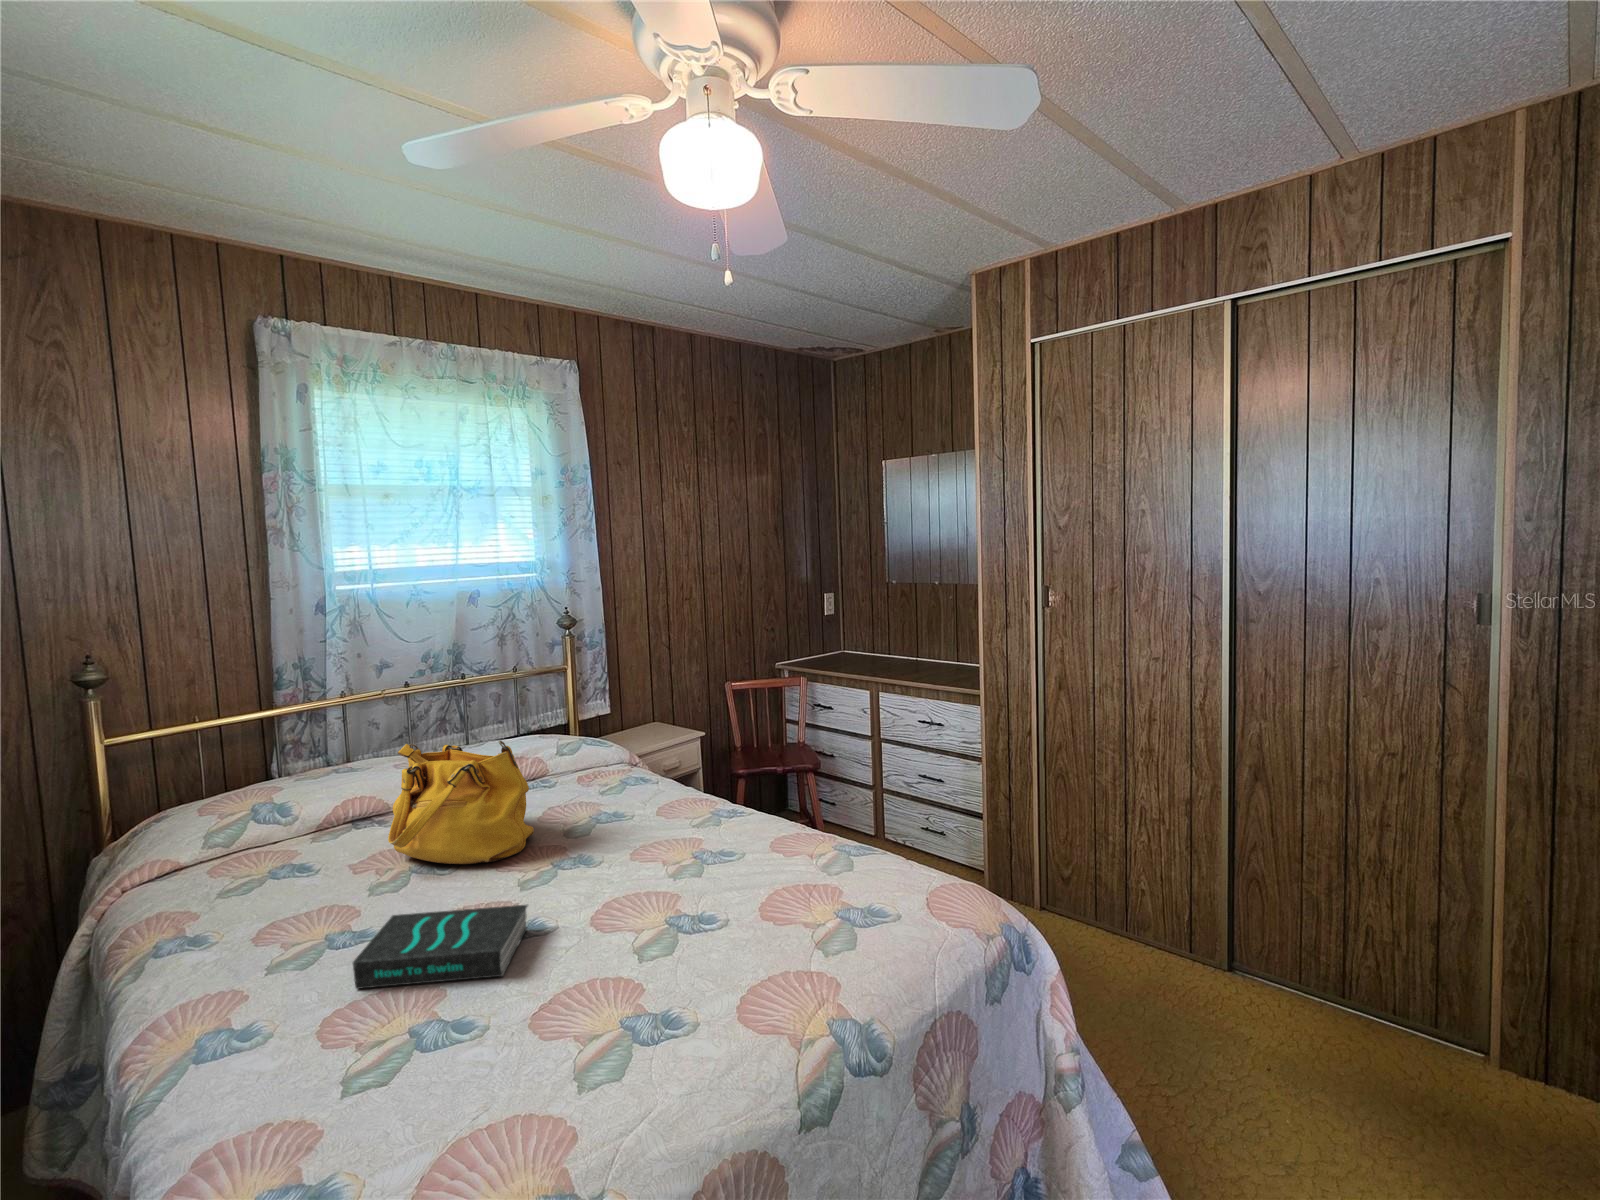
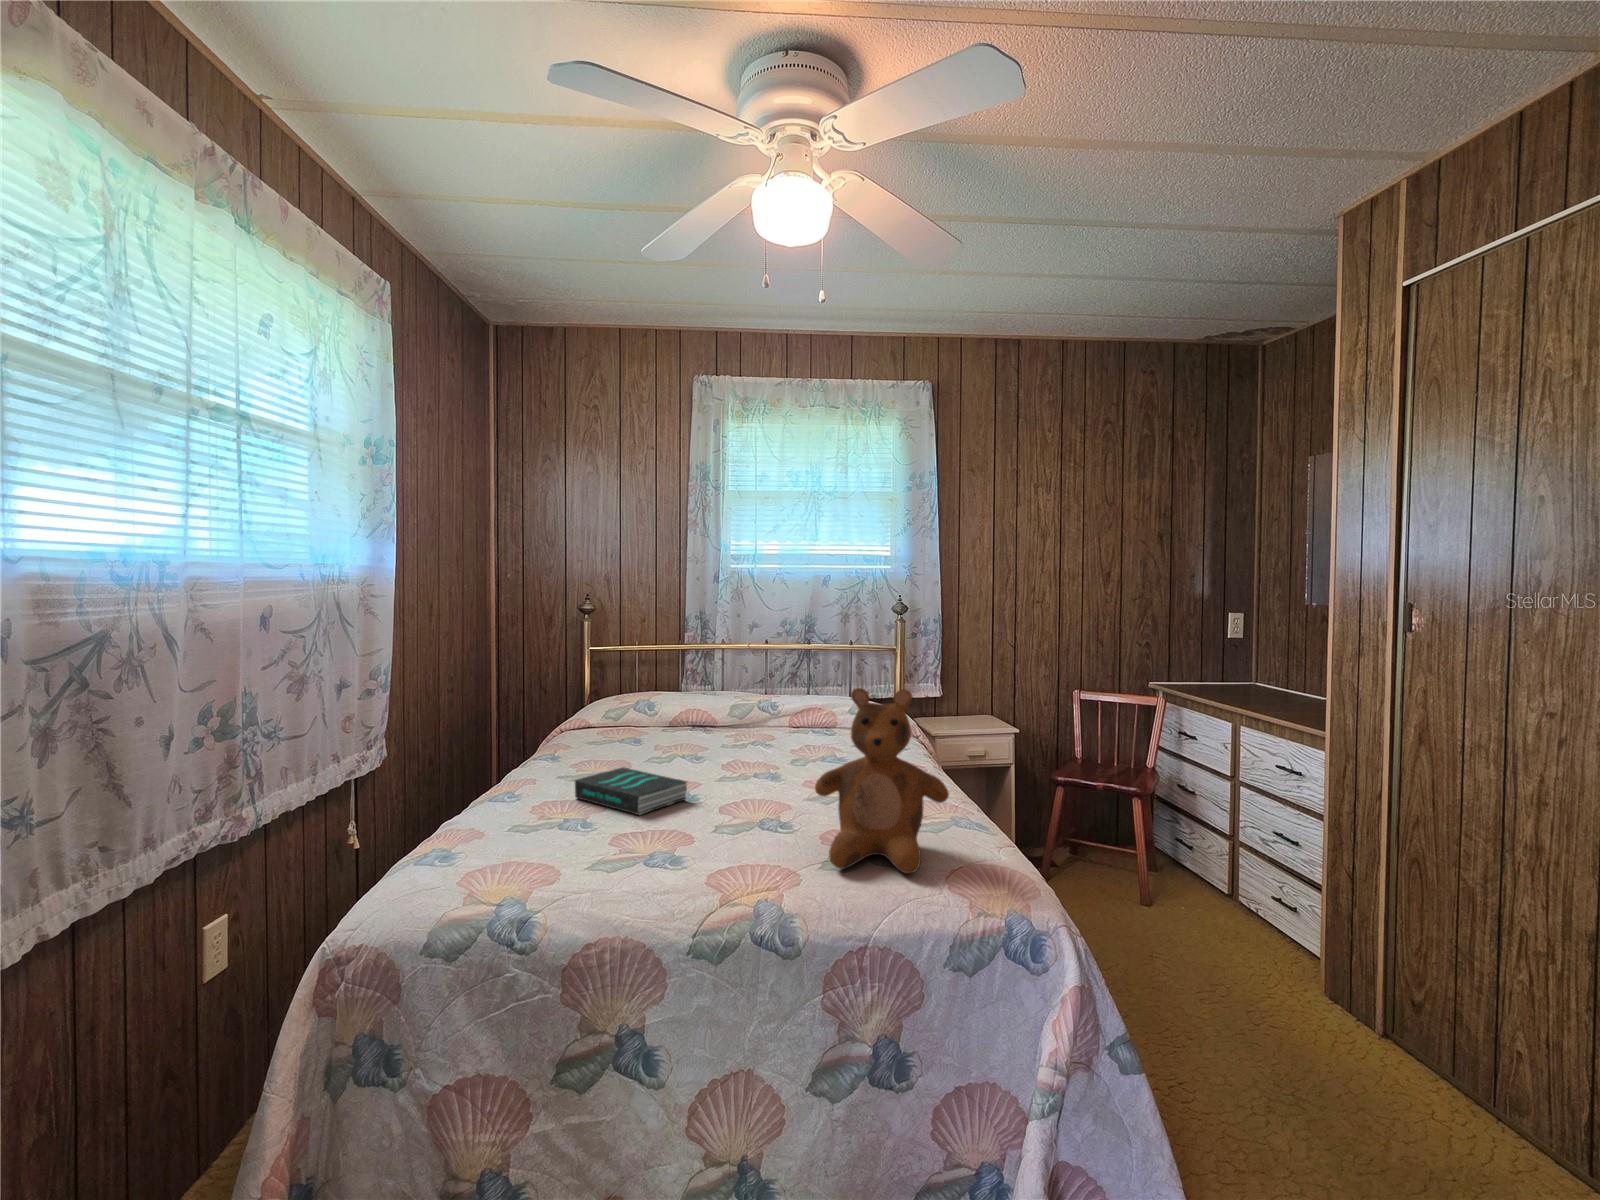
teddy bear: none [760,731,912,947] -> present [815,688,949,874]
handbag: present [388,740,534,864] -> none [667,671,769,765]

